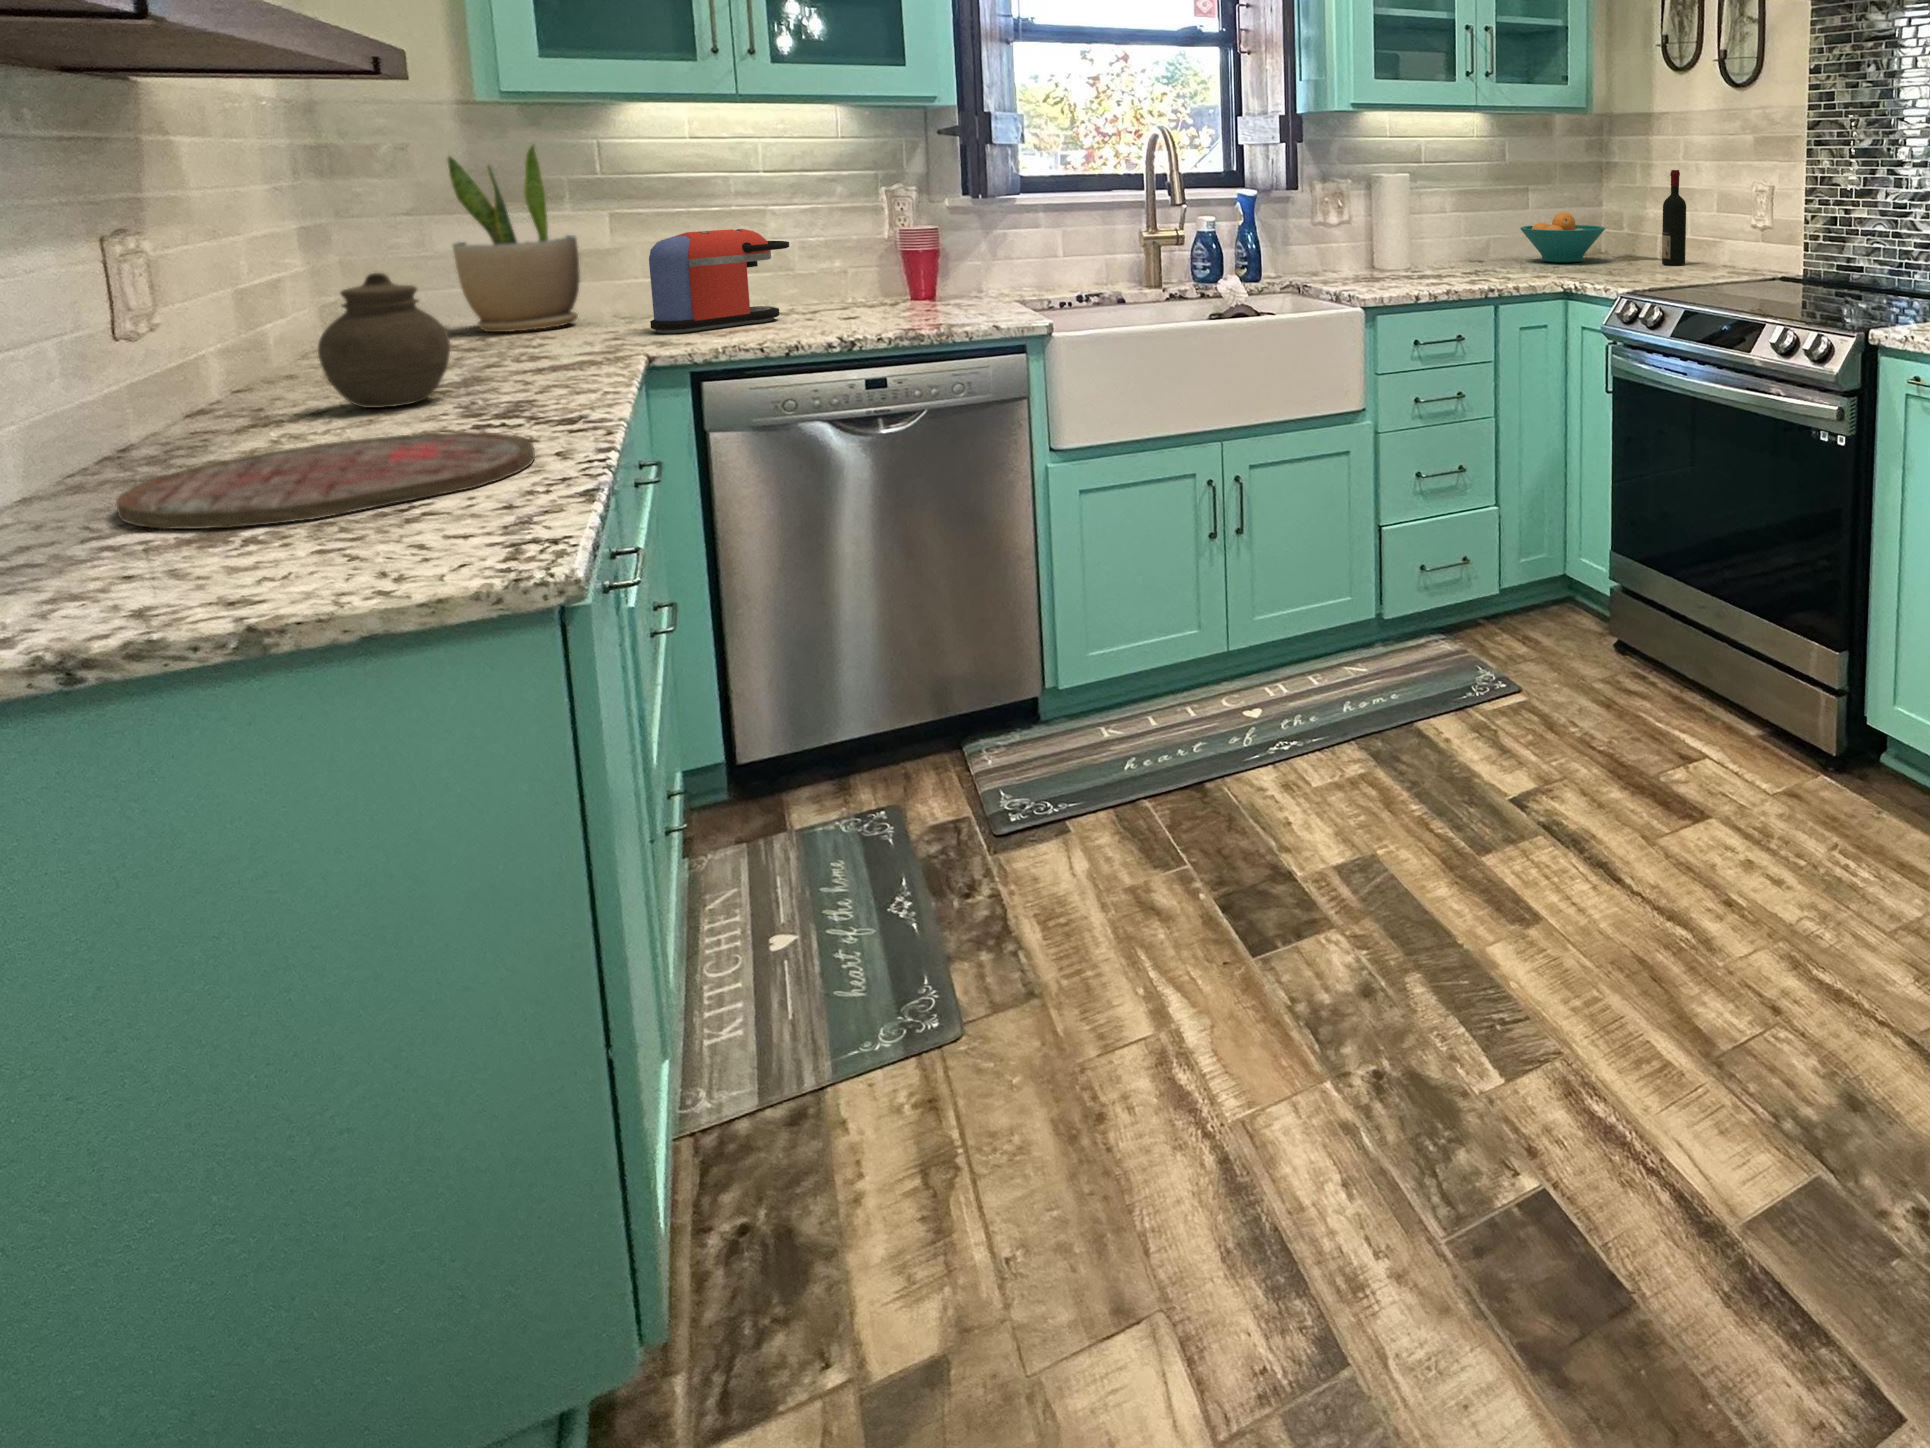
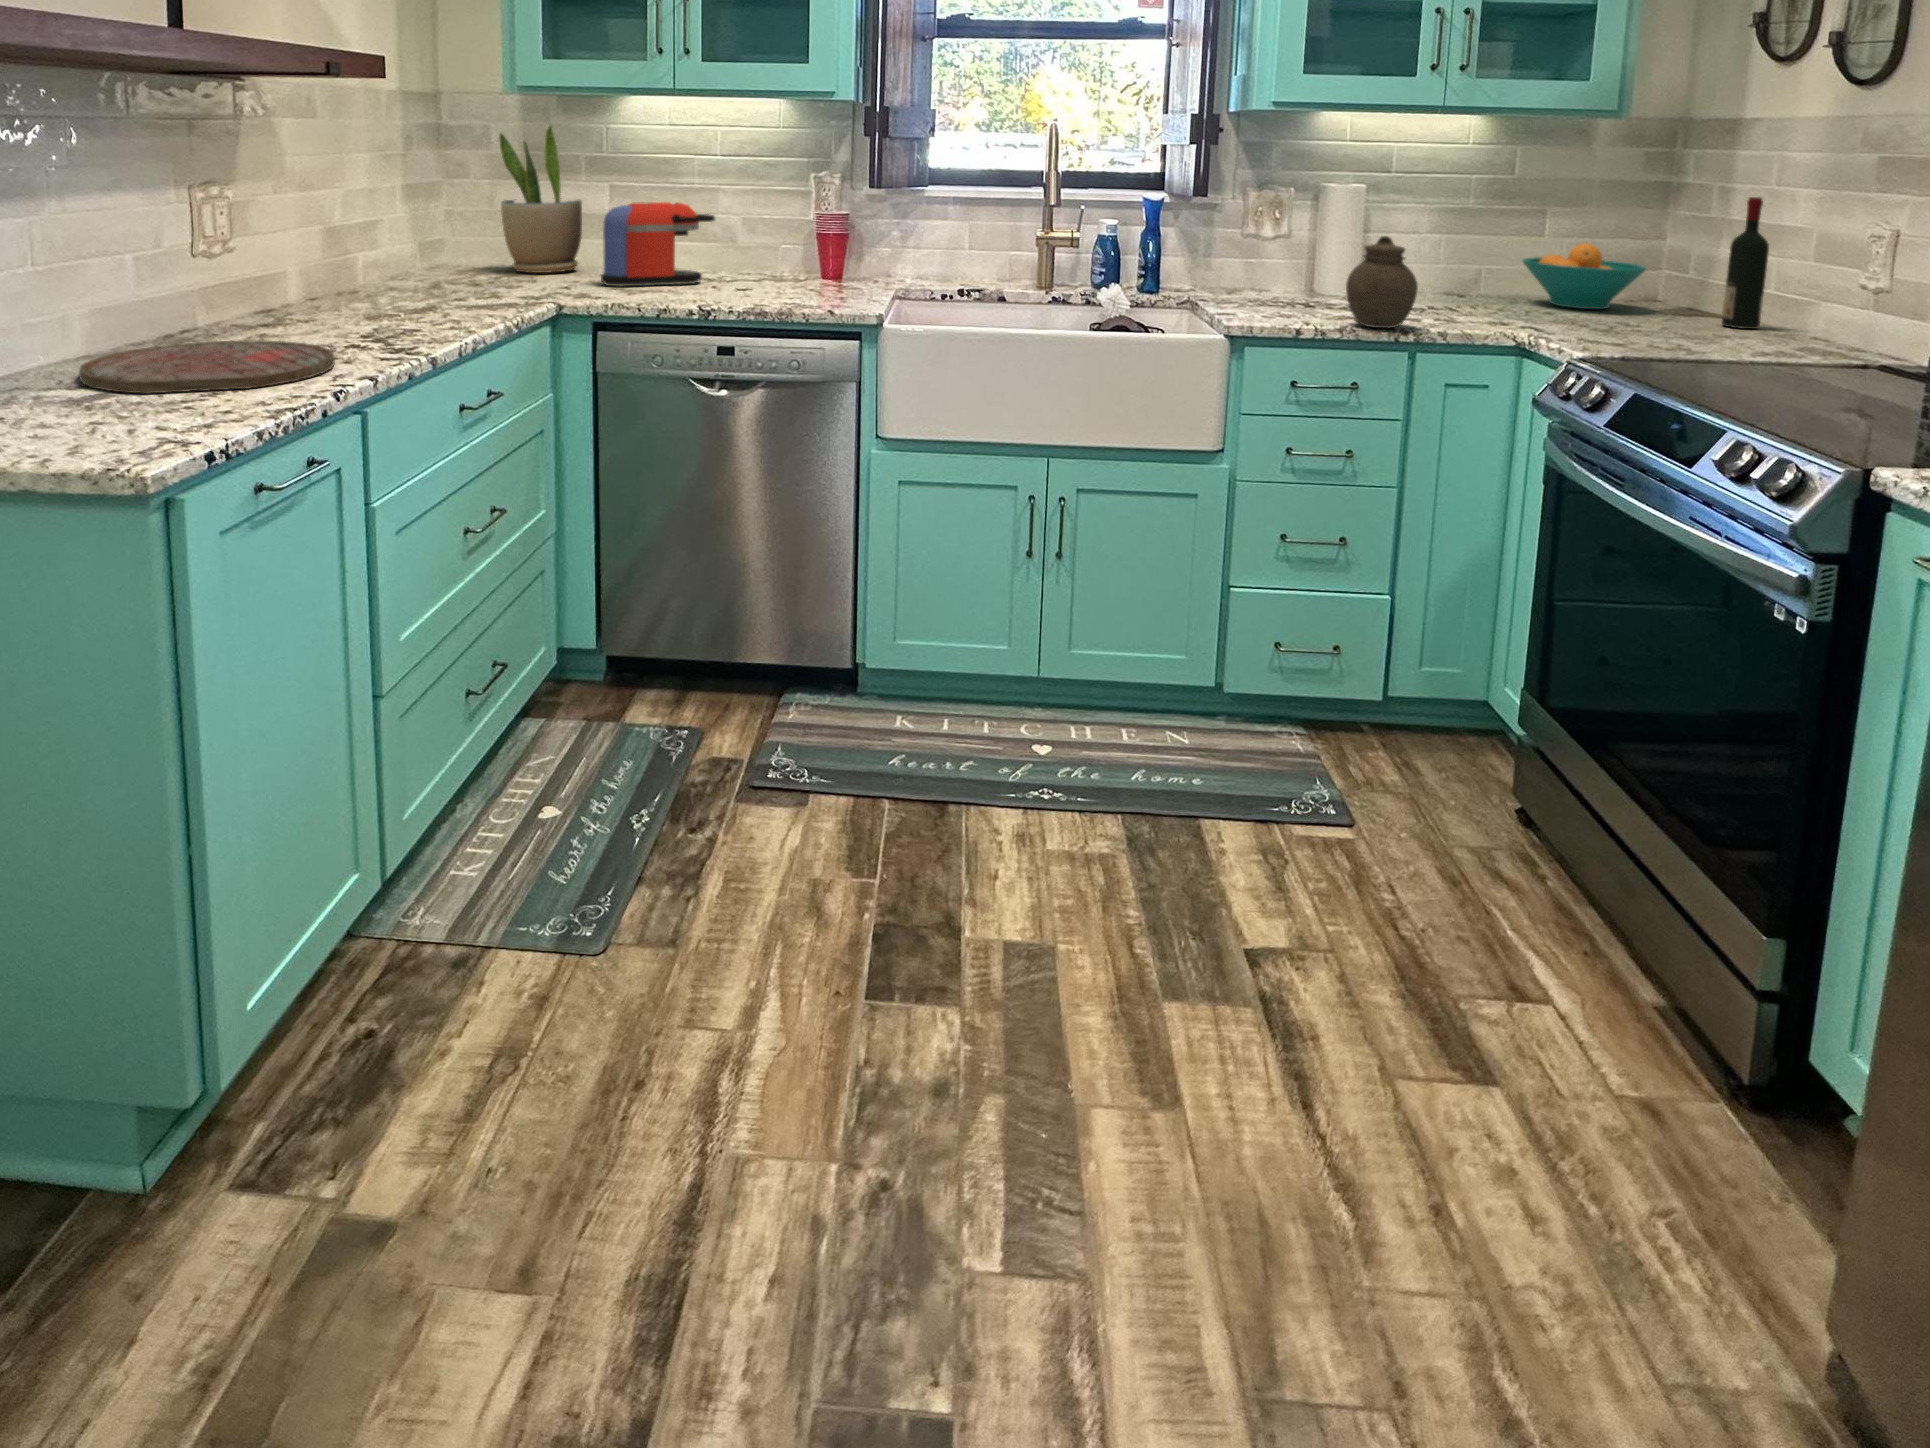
jar: present [318,273,450,408] -> present [1346,236,1418,328]

